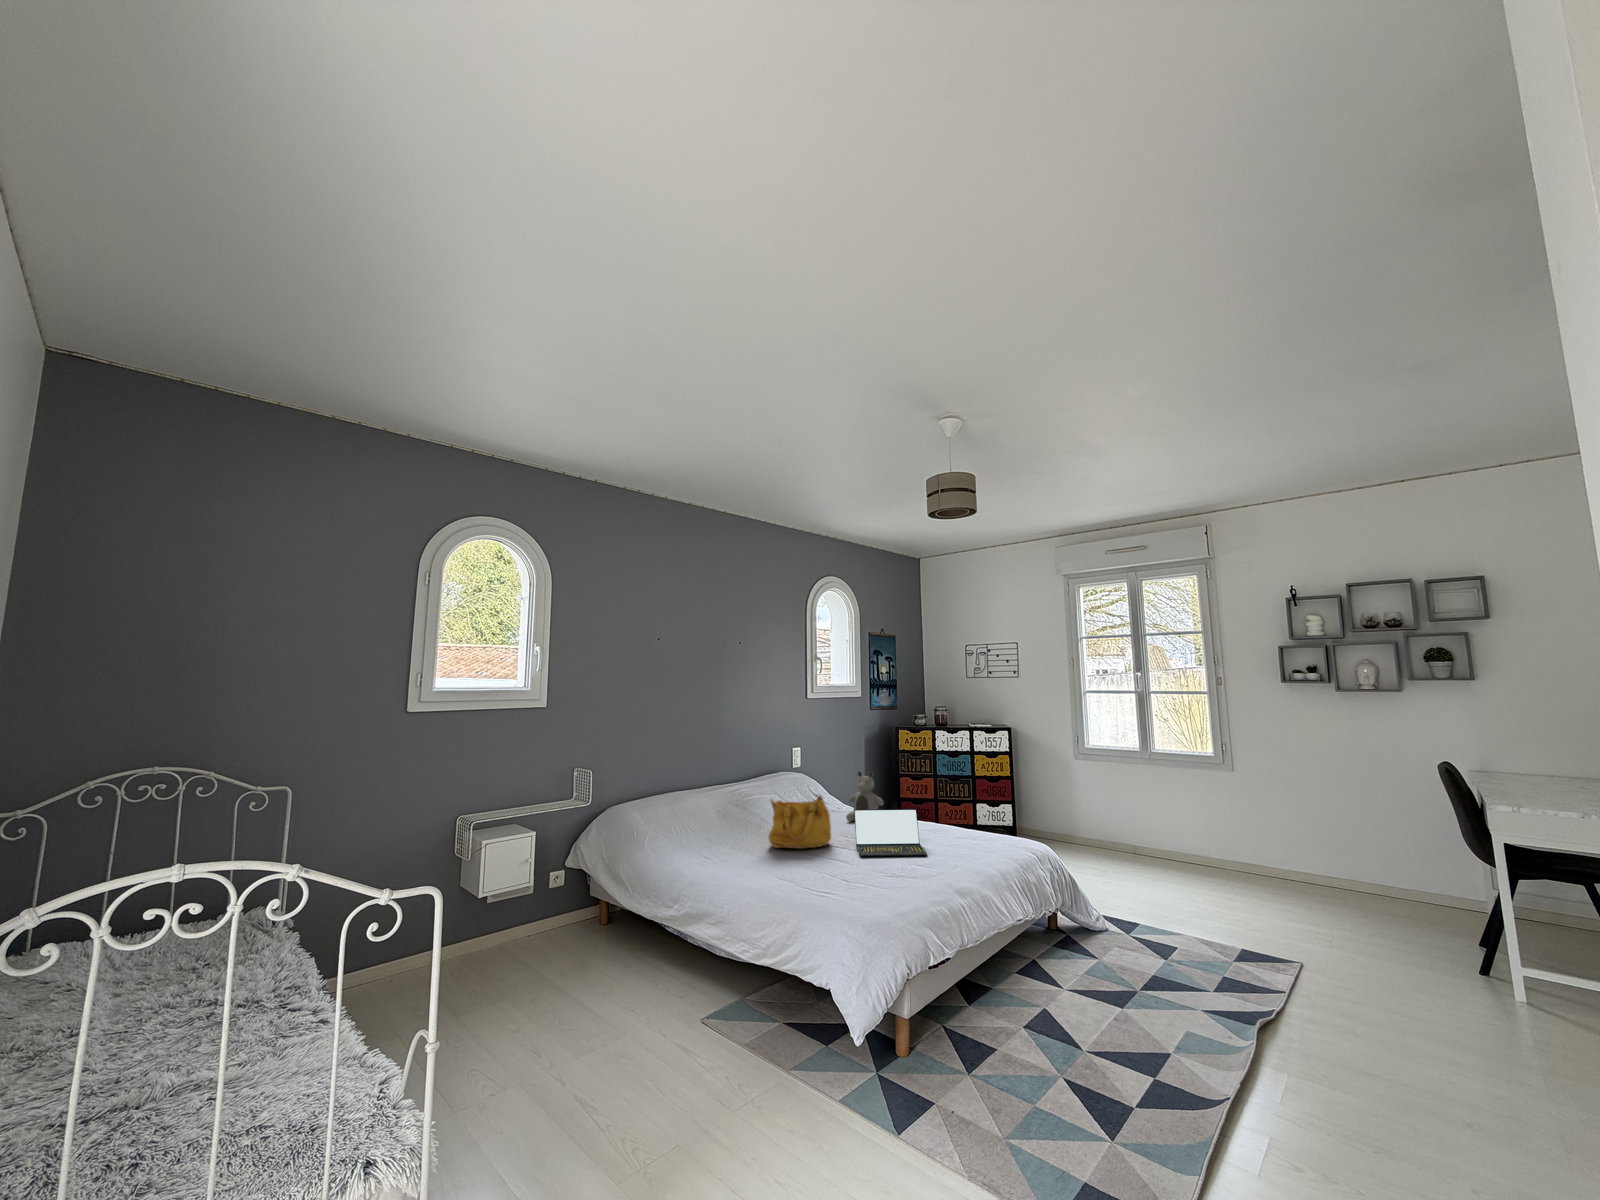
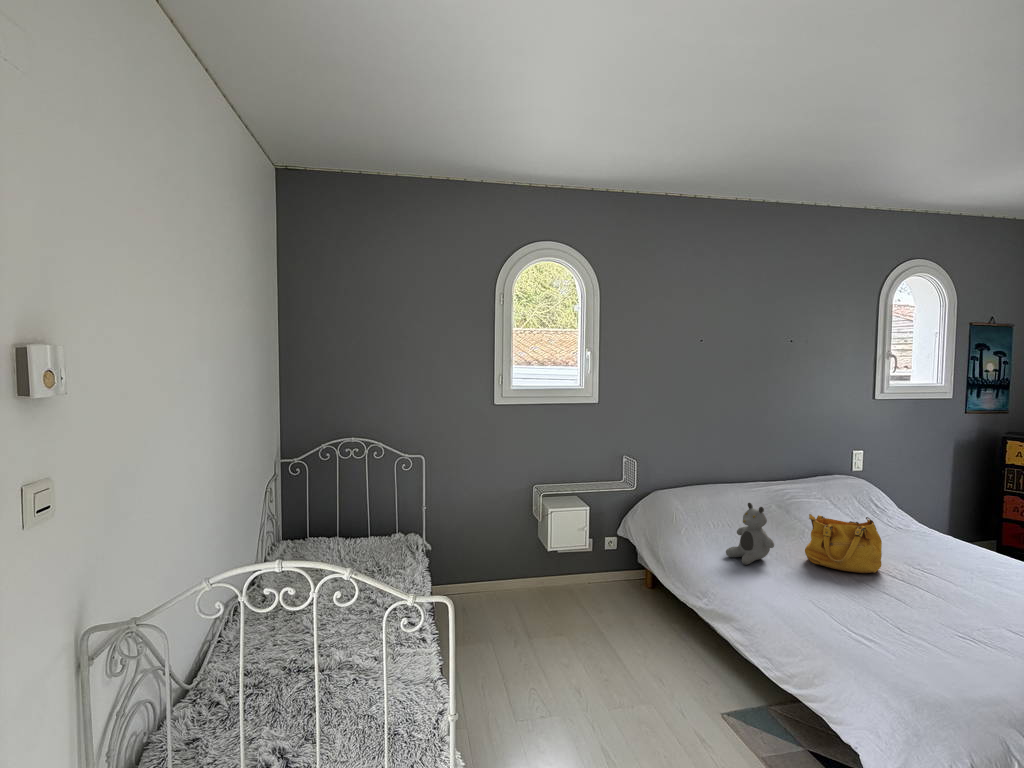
teddy bear: present [846,771,884,821] -> present [726,503,774,565]
laptop: present [854,809,927,856] -> none [913,542,1014,619]

